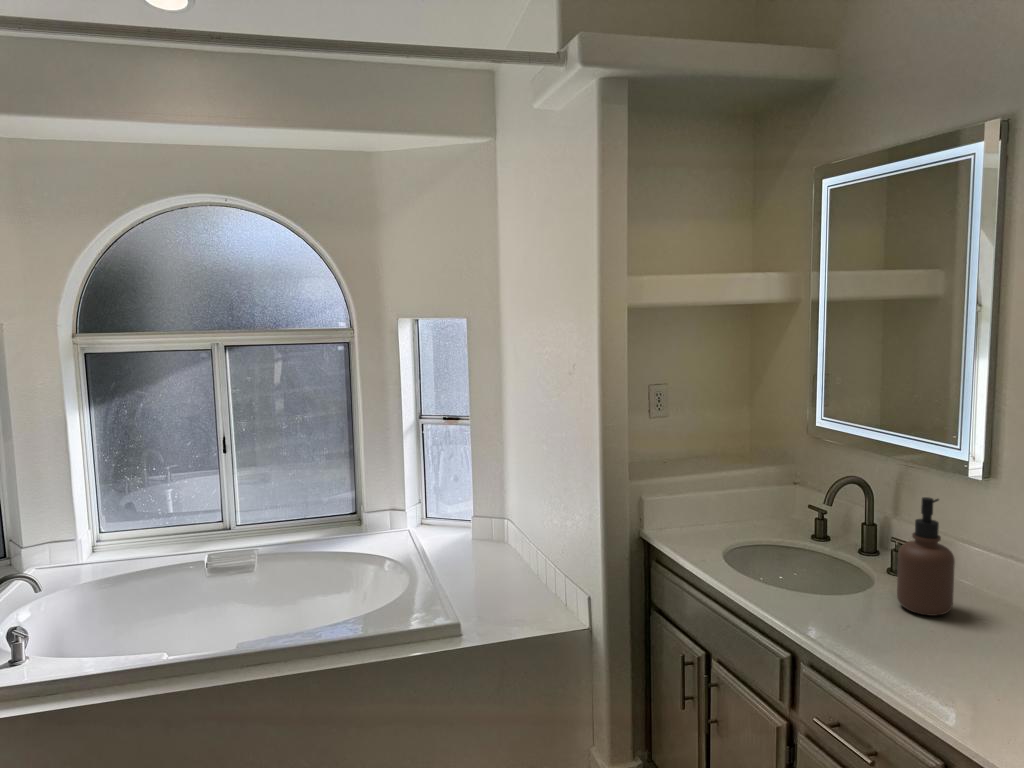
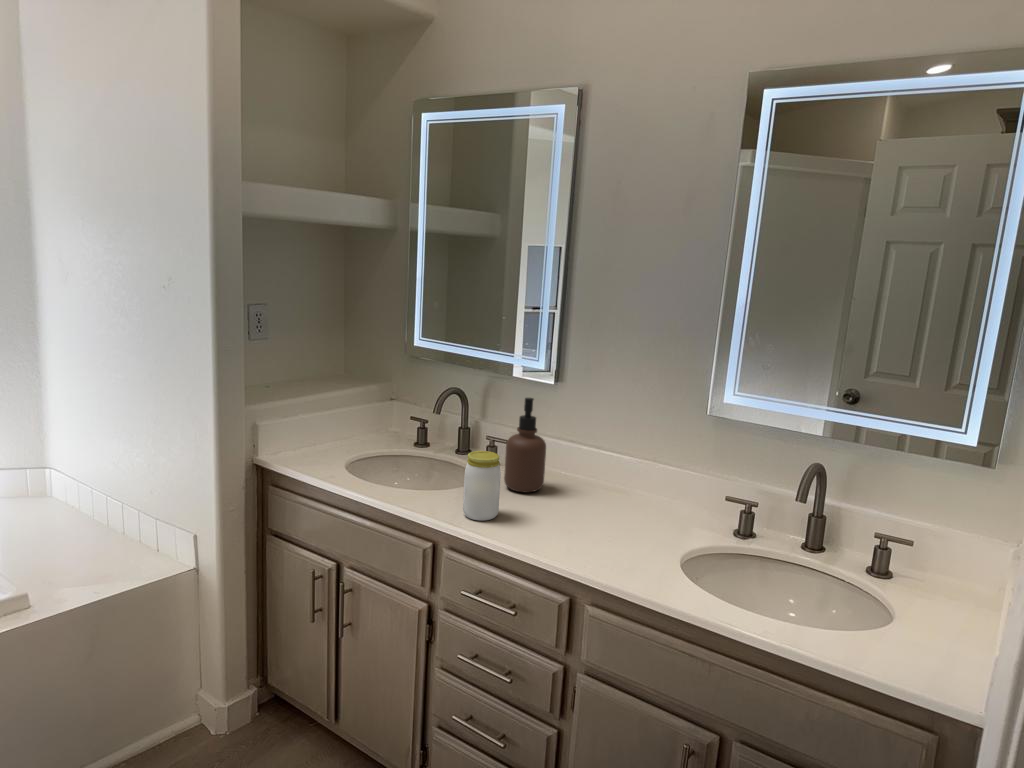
jar: none [824,556,871,640] -> present [463,451,501,520]

